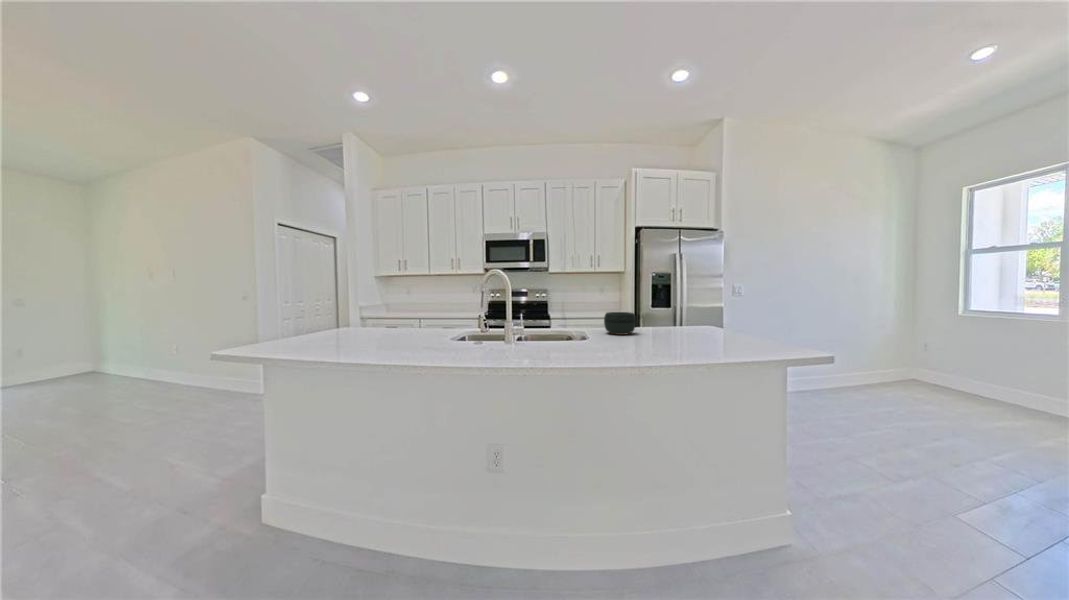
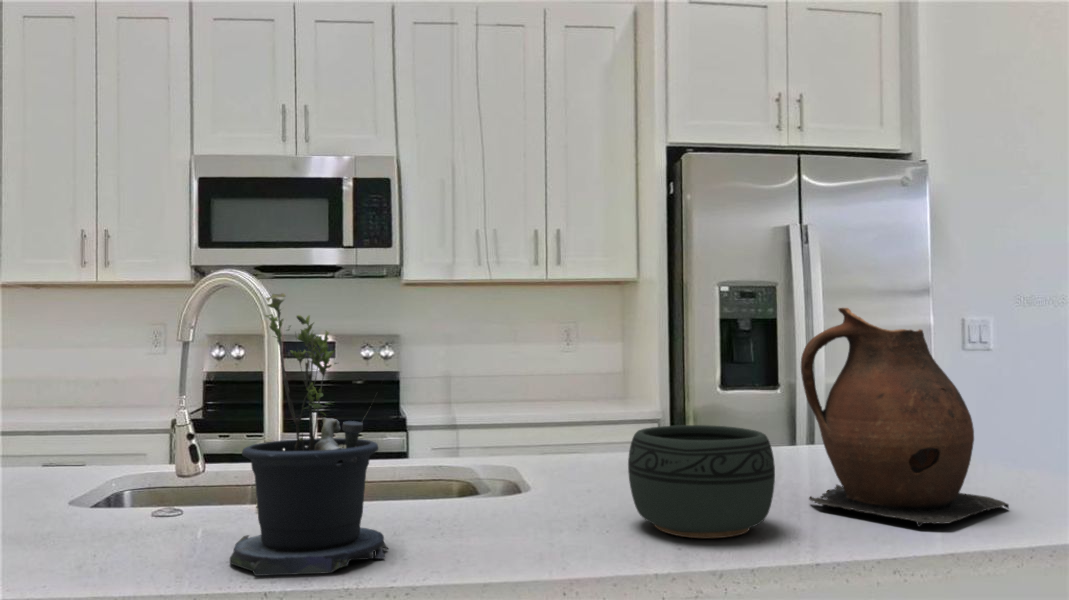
potted plant: none [523,283,553,337] -> present [230,293,388,576]
ceramic pitcher: none [648,285,695,334] -> present [801,308,1009,527]

